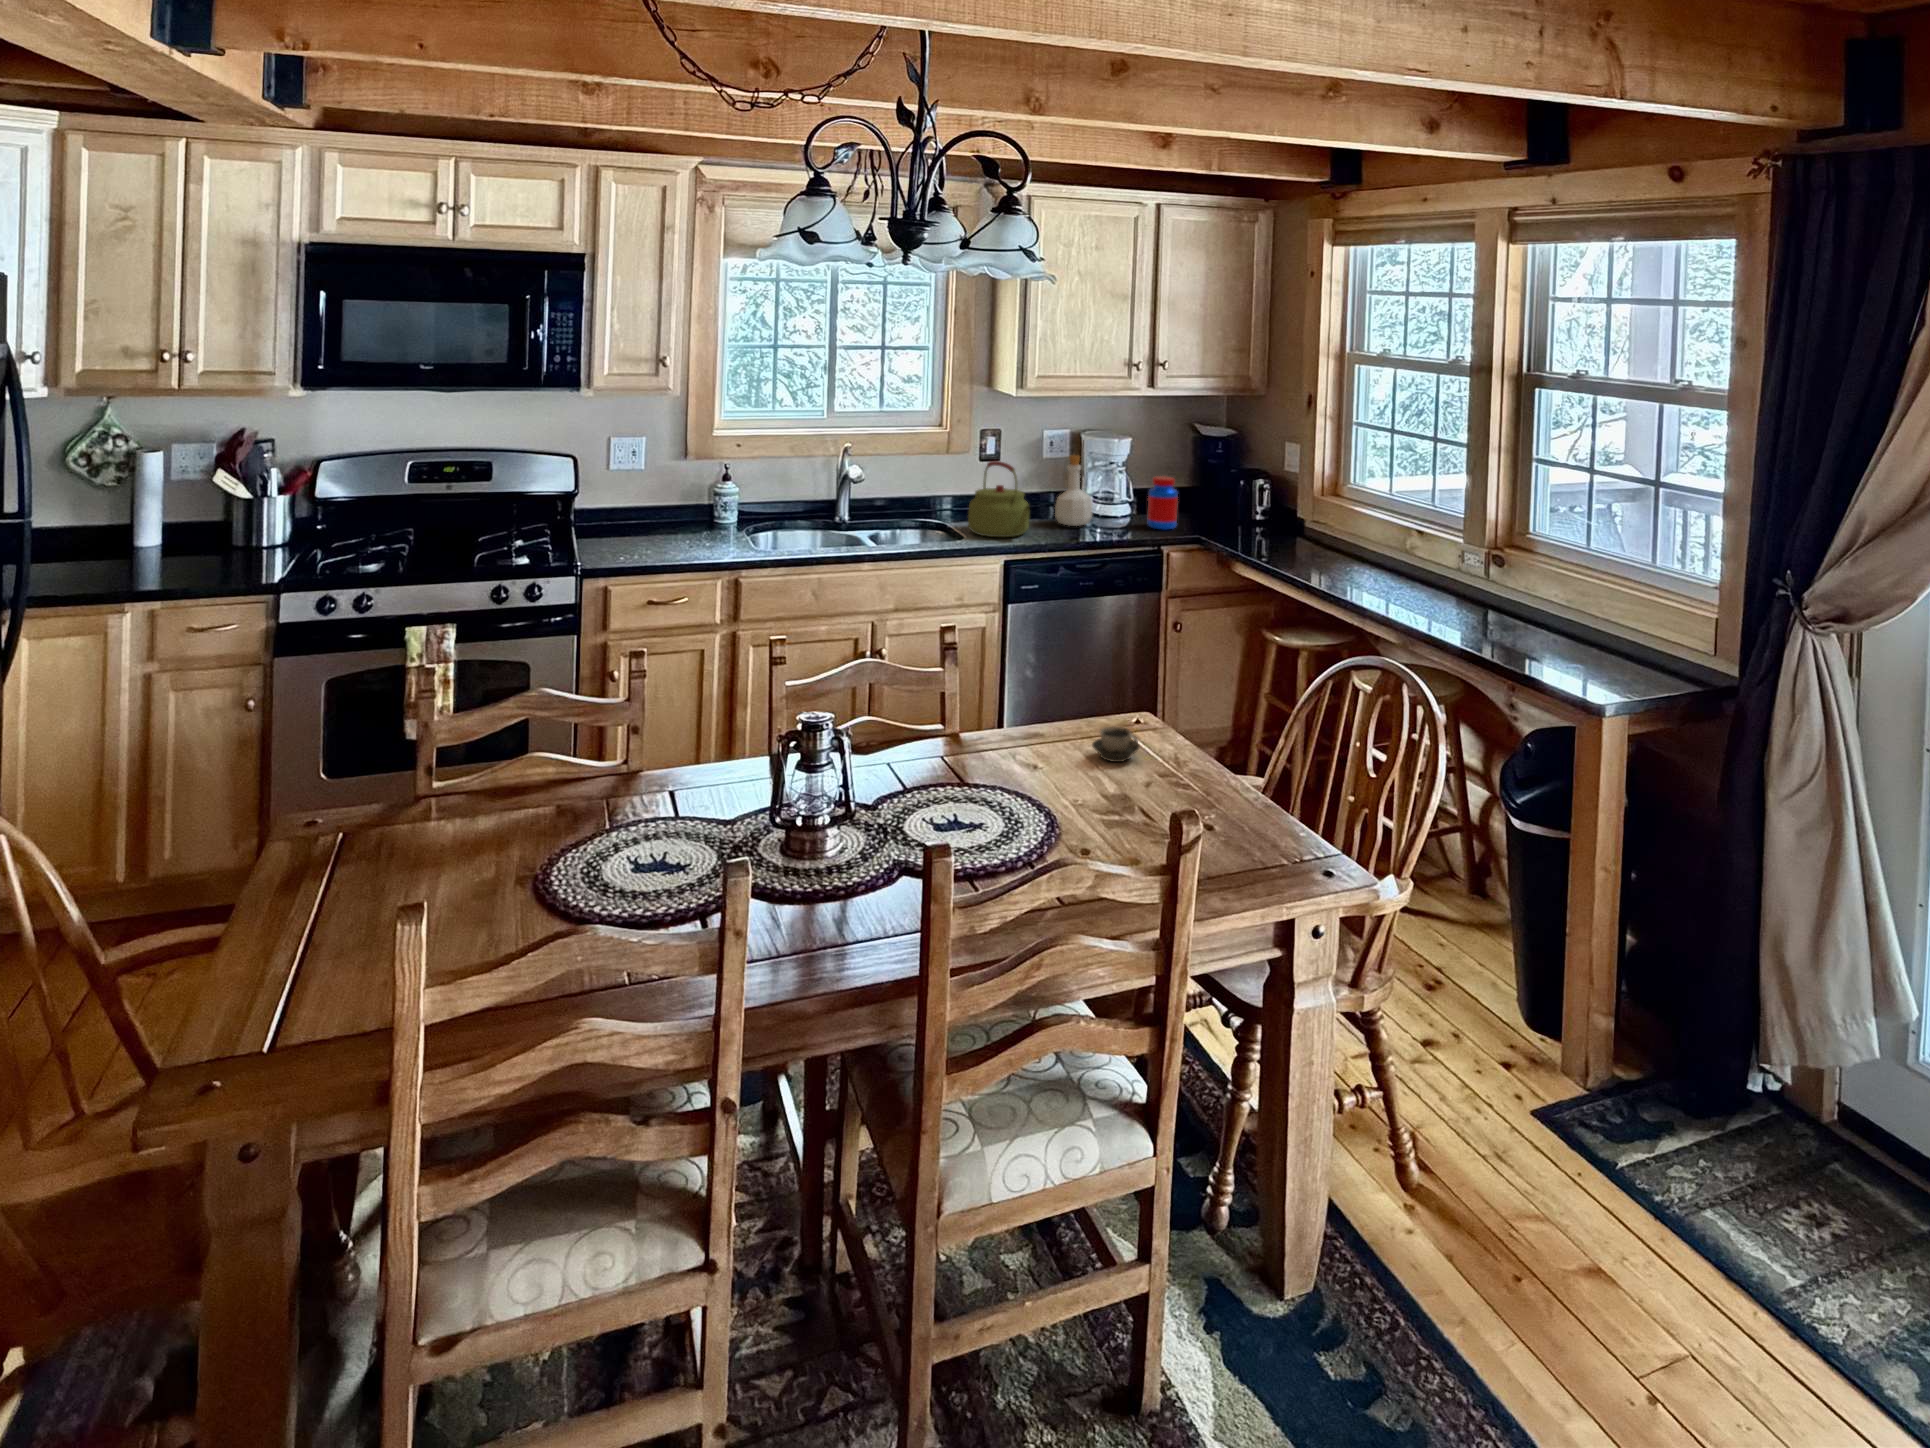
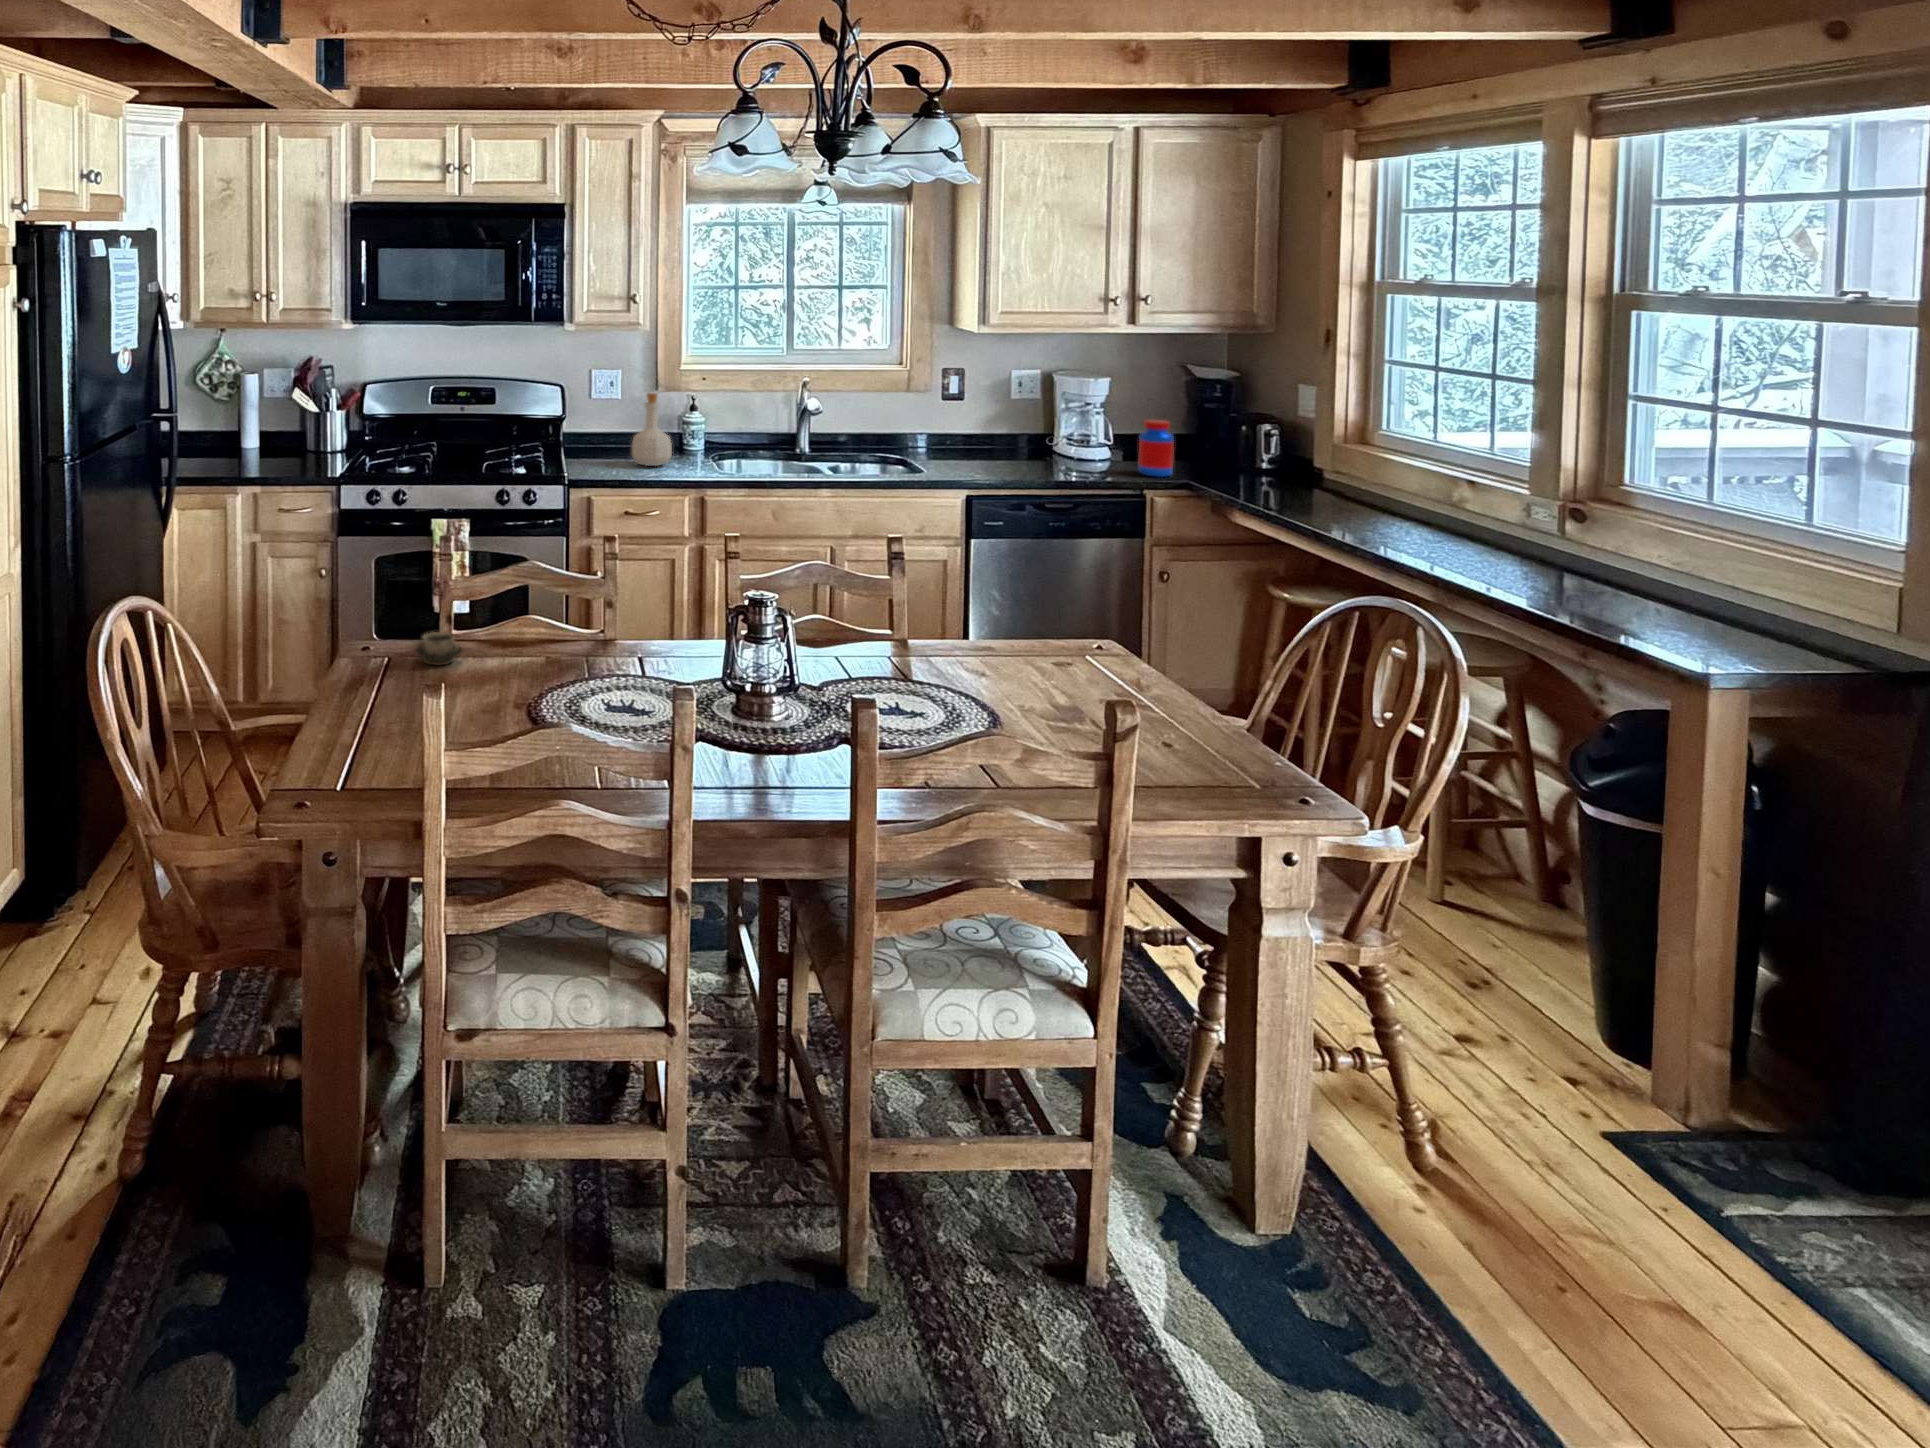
bottle: present [1055,455,1093,526] -> present [632,393,672,466]
kettle: present [968,461,1030,537] -> none [937,398,1003,476]
cup: present [1092,726,1139,762] -> present [415,632,462,666]

